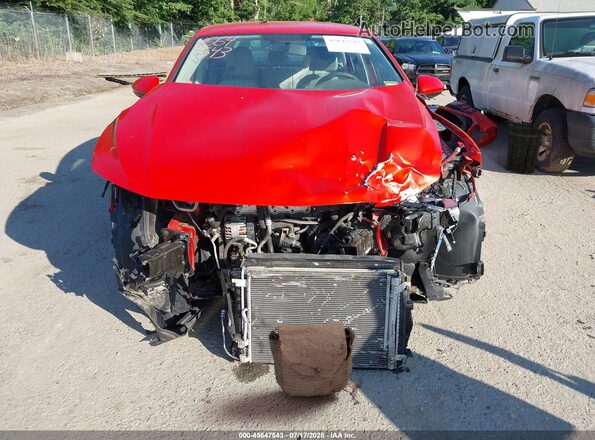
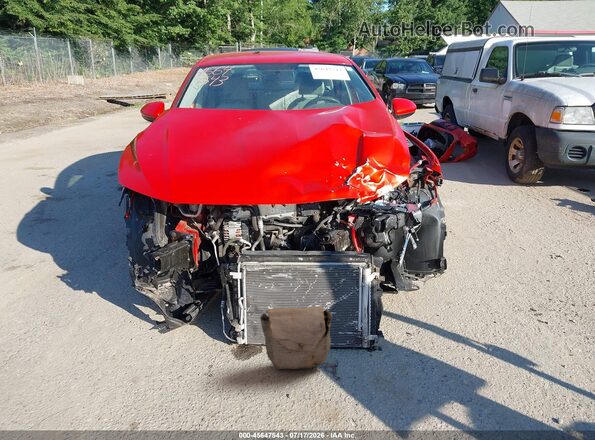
waste bin: present [505,122,548,173] -> none [484,138,521,185]

